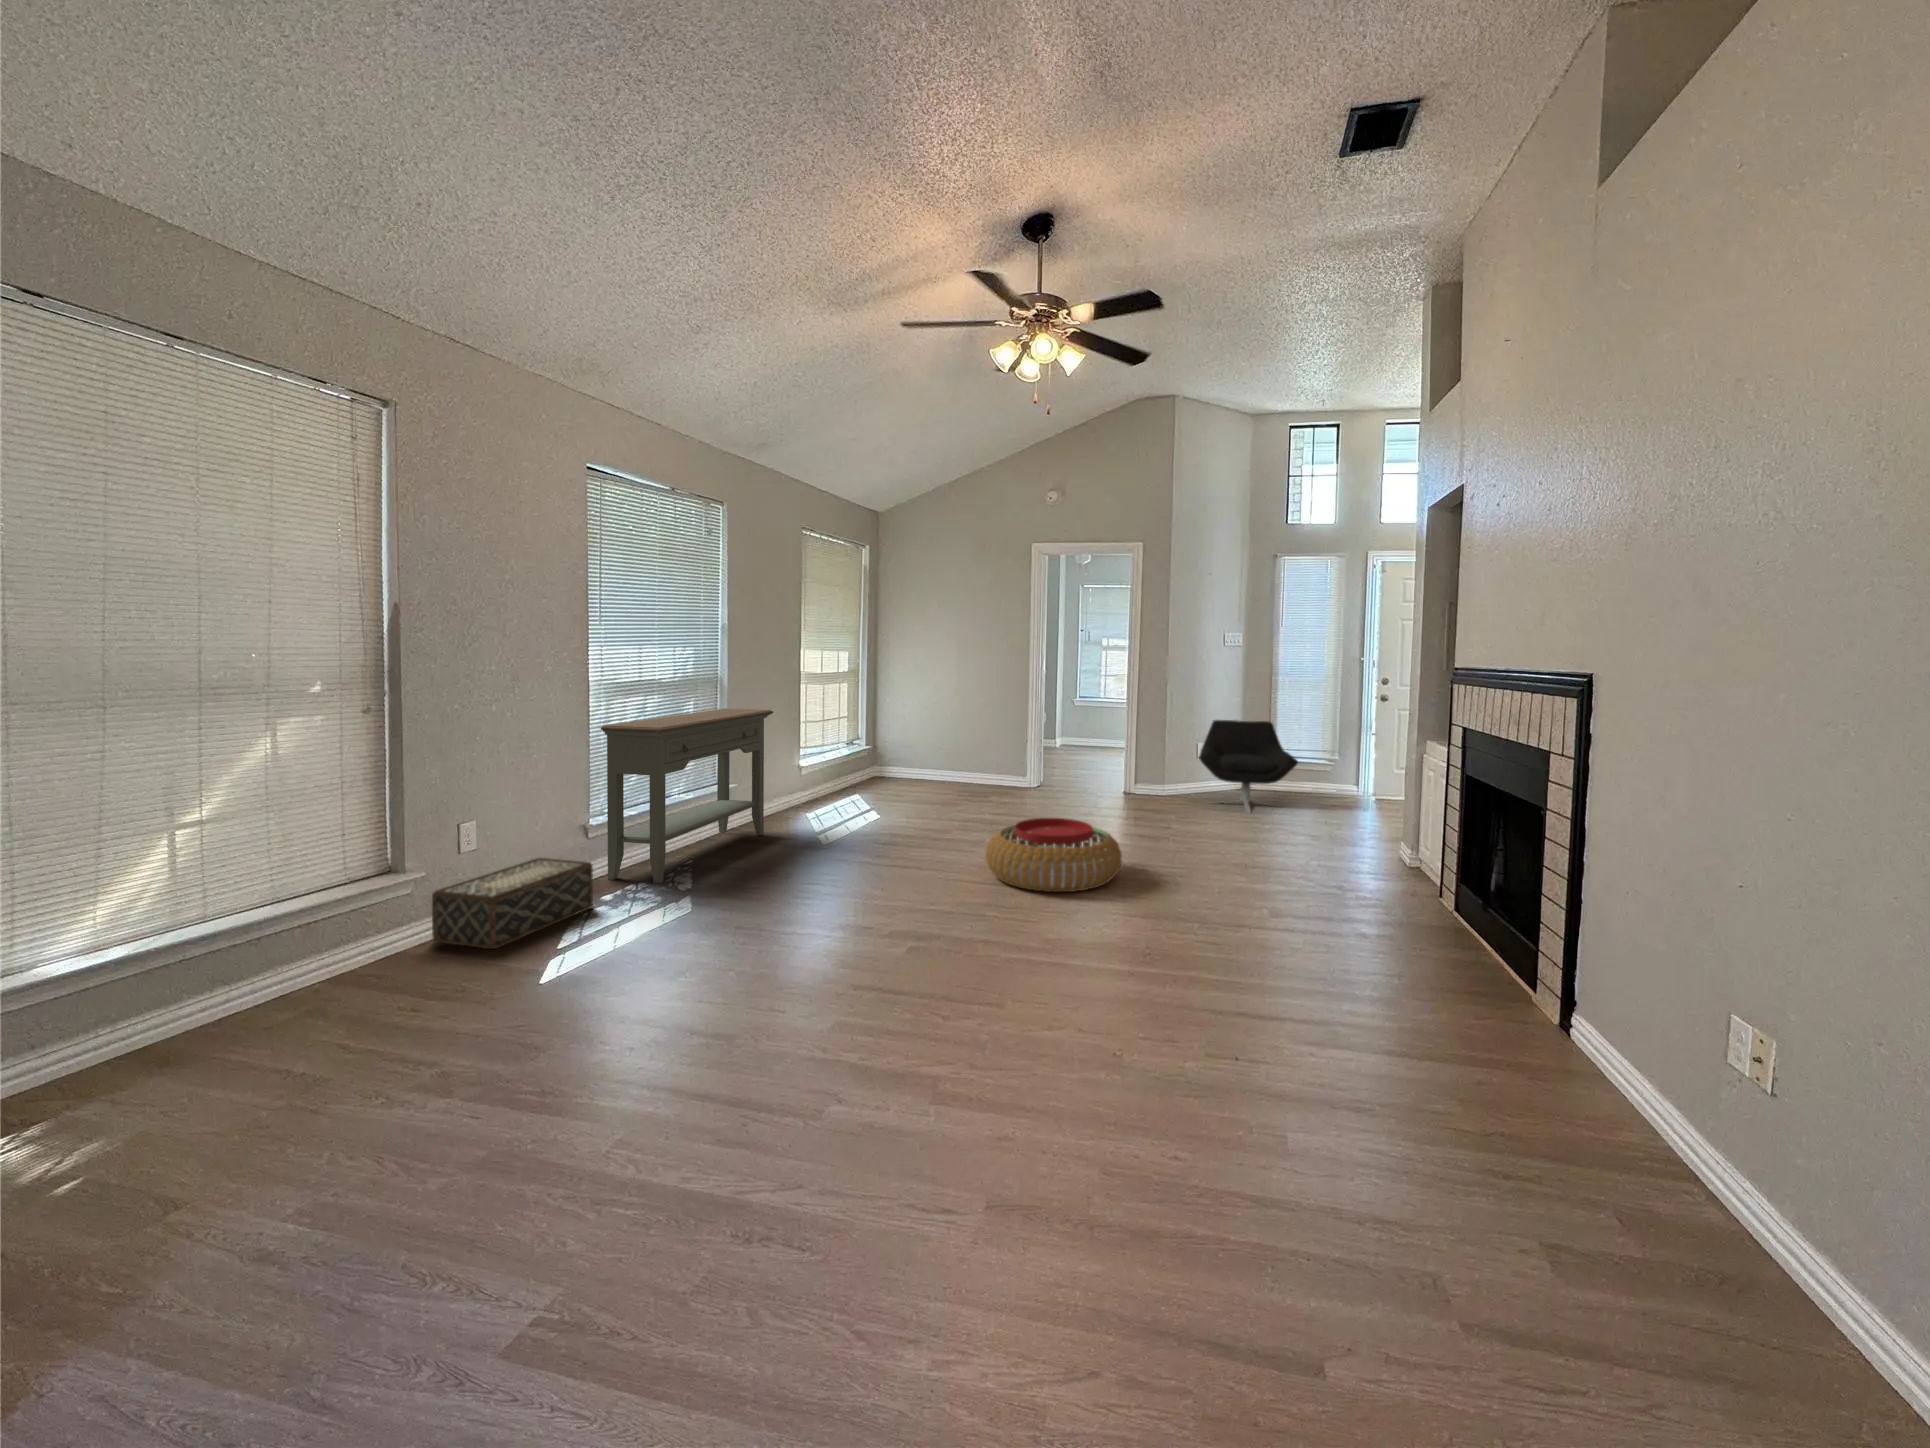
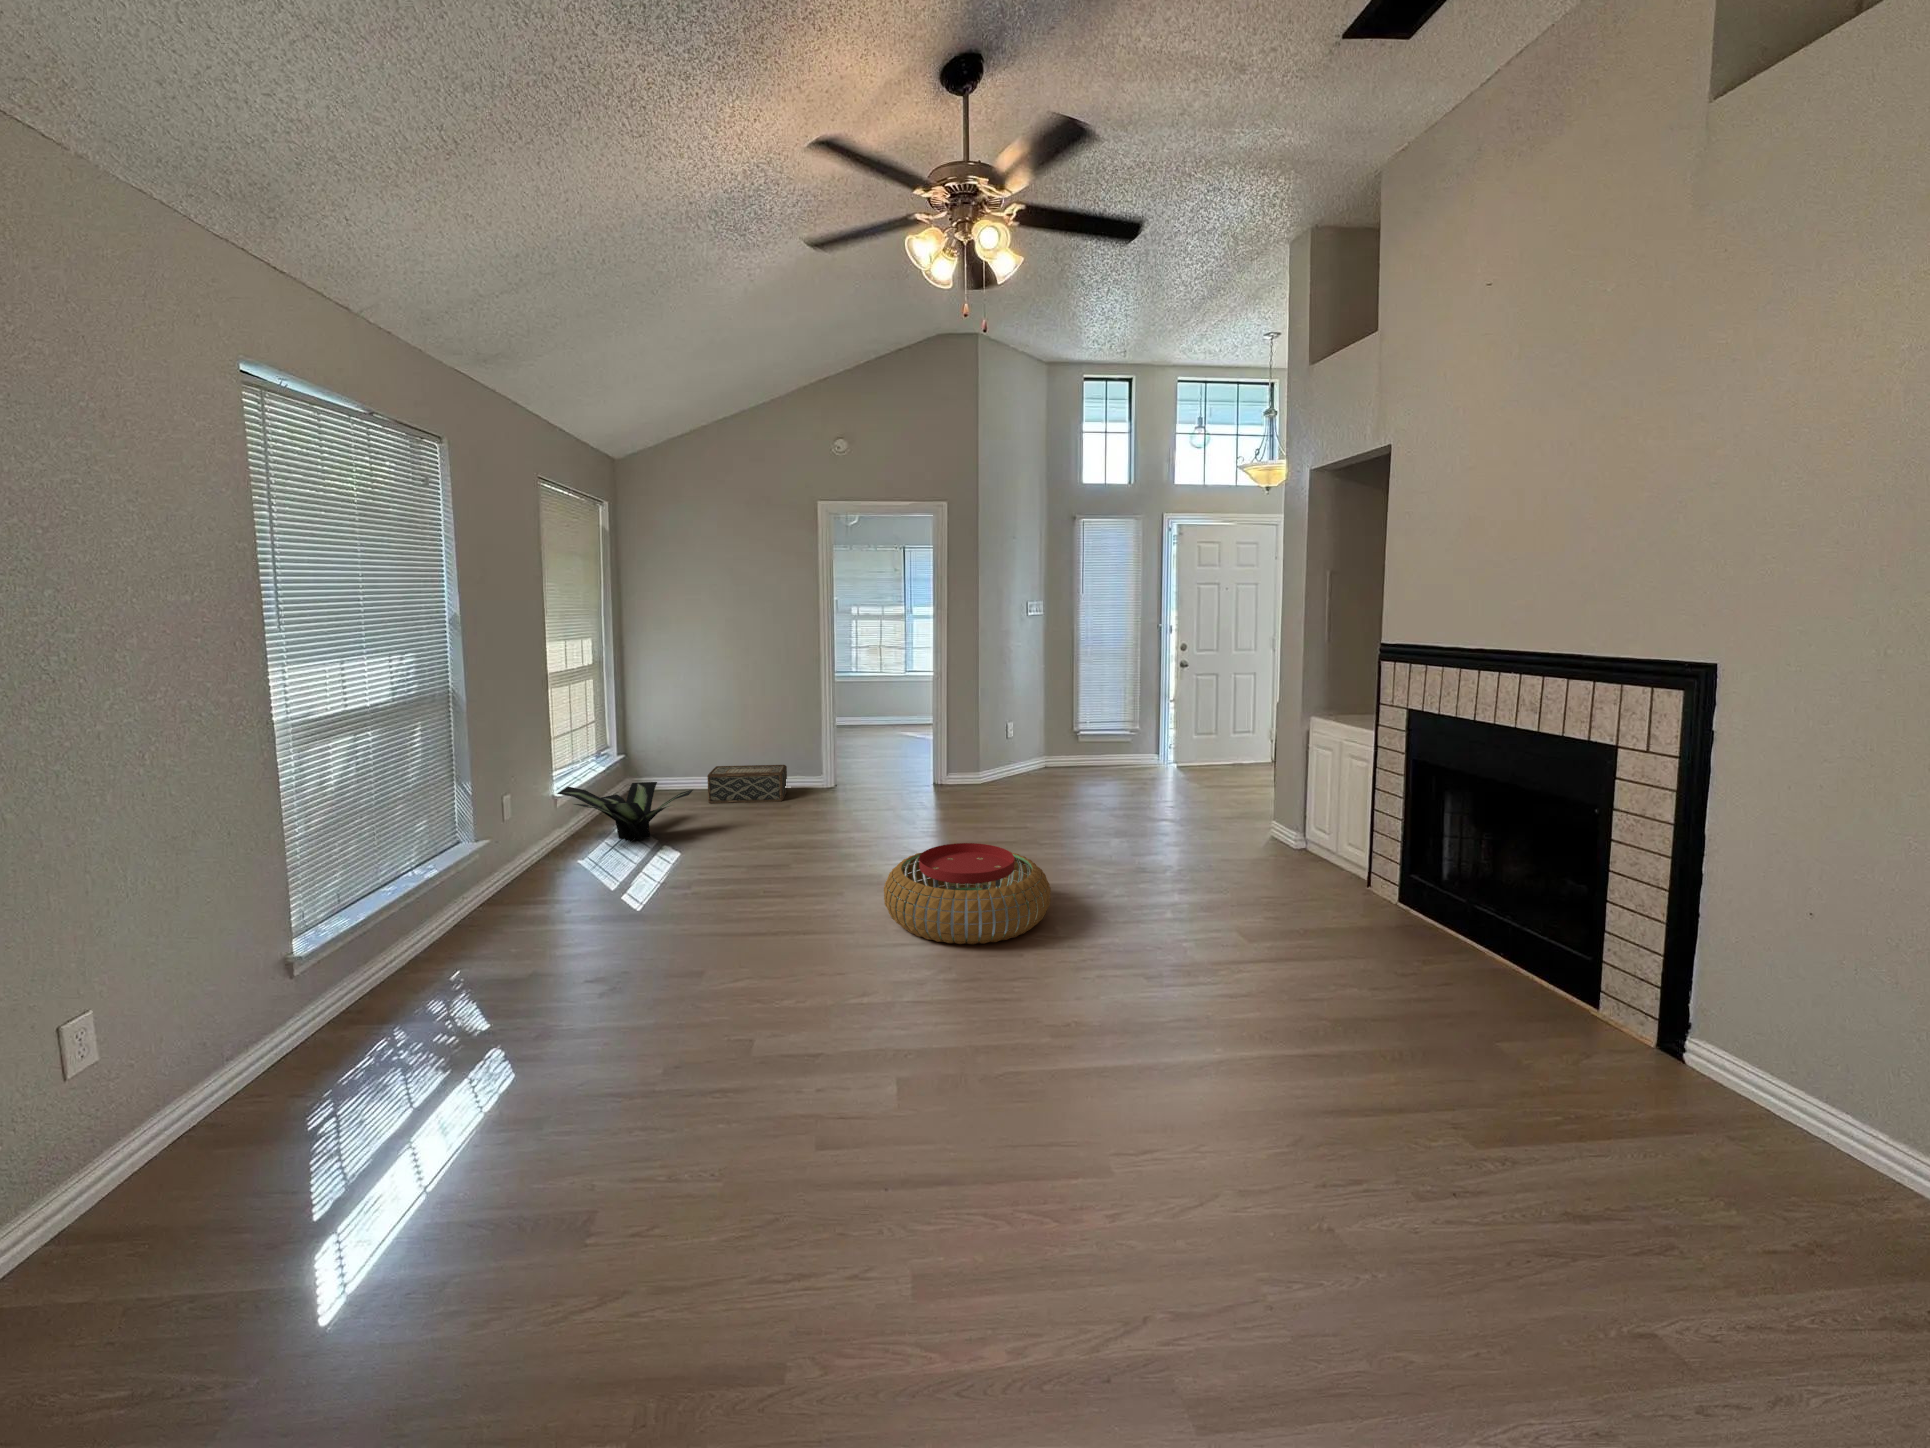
console table: present [601,709,773,883] -> none [303,736,540,1035]
lounge chair: present [1199,720,1298,813] -> none [1016,695,1128,798]
potted plant: none [805,760,904,806] -> present [557,782,693,842]
woven basket: present [432,858,593,949] -> present [707,765,787,803]

